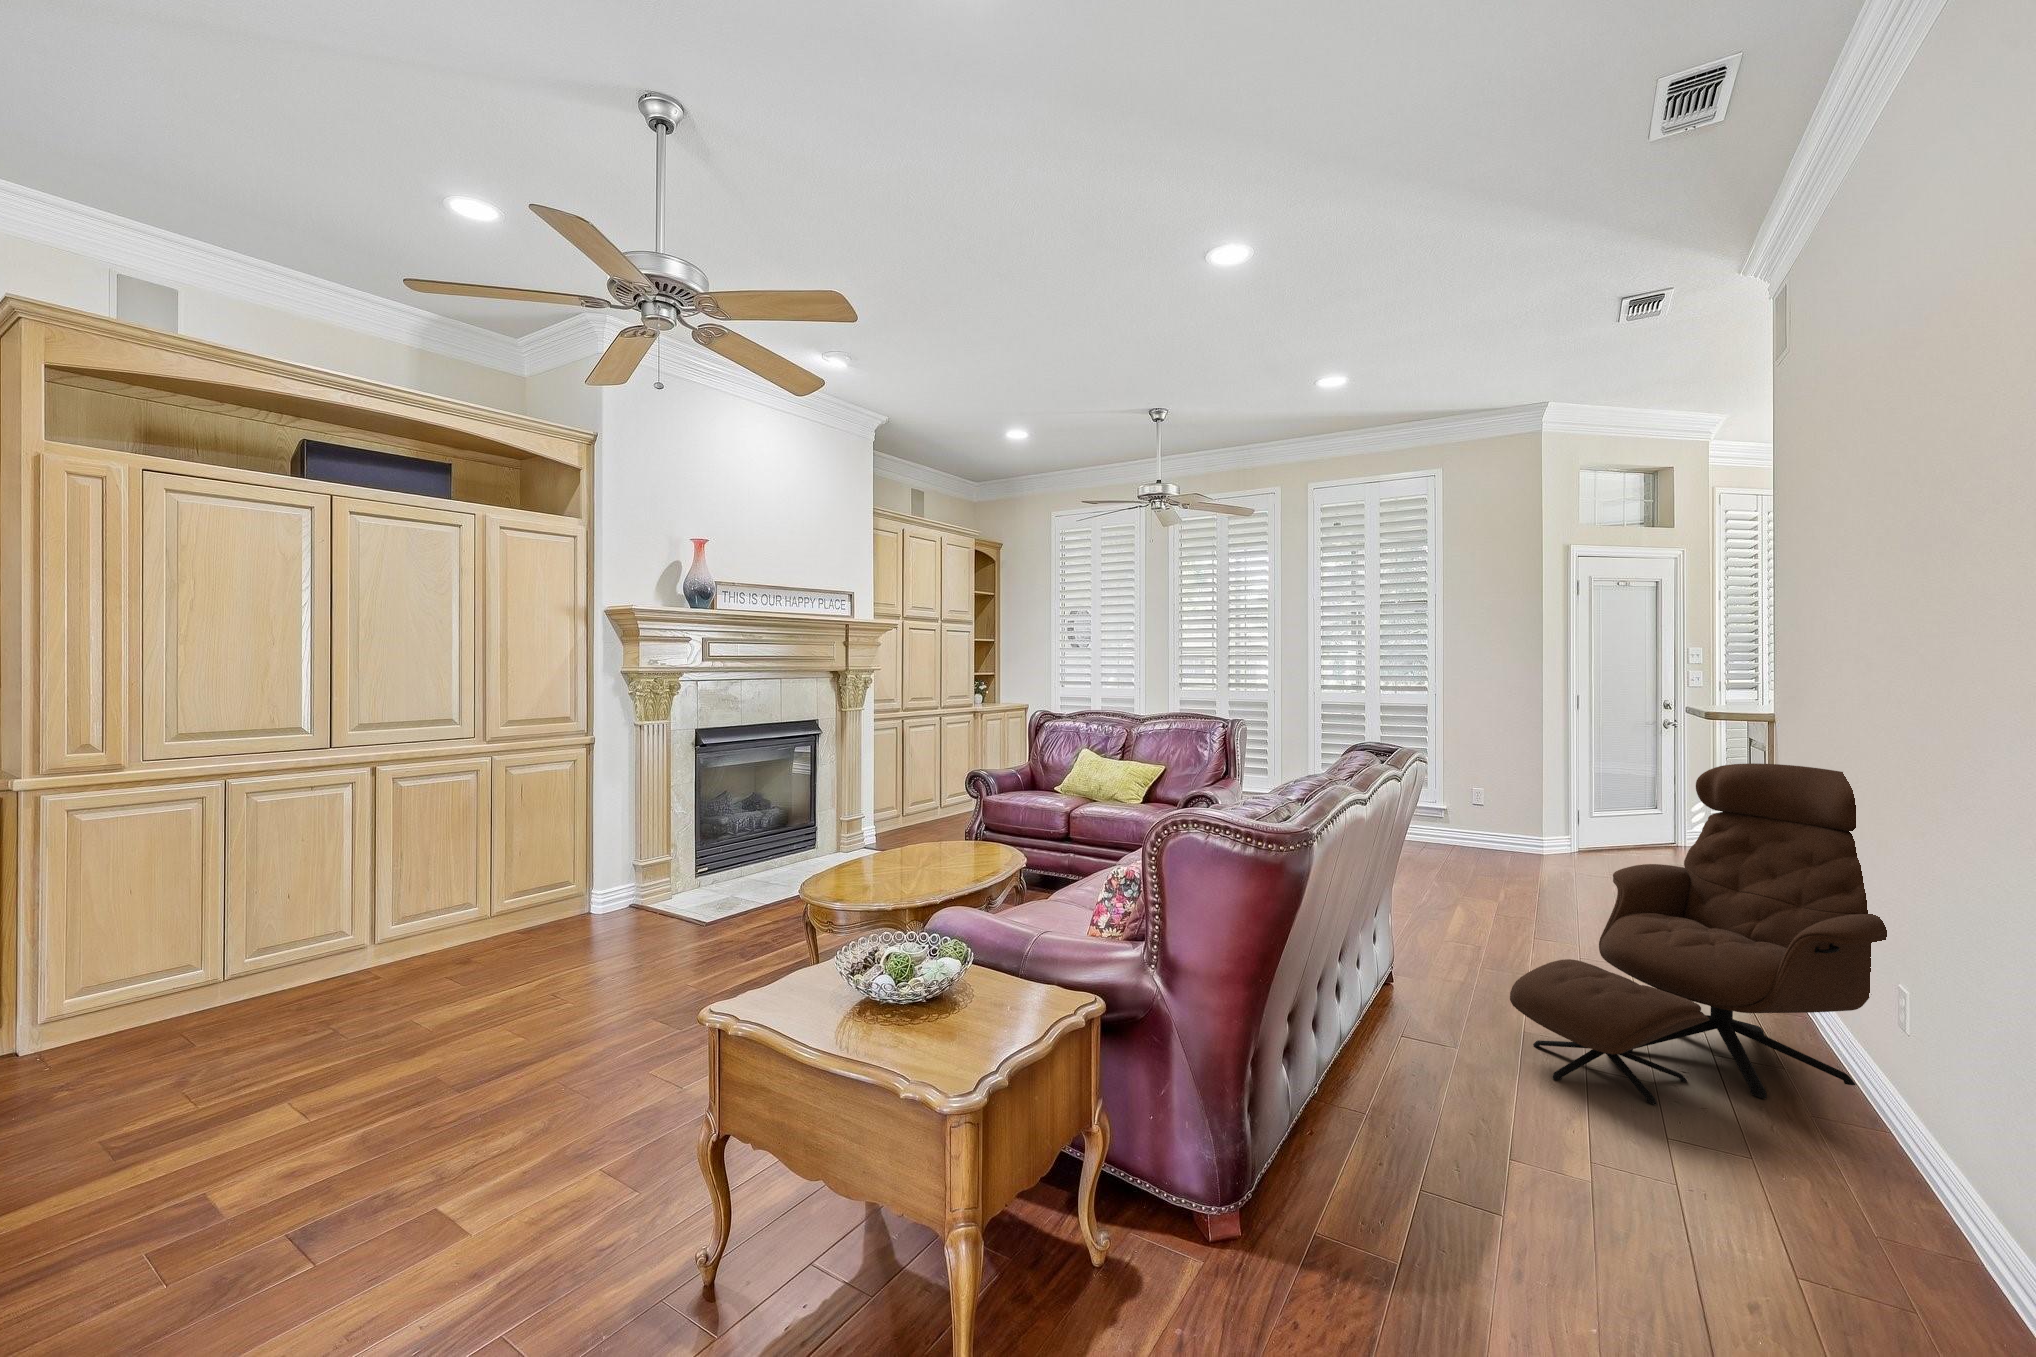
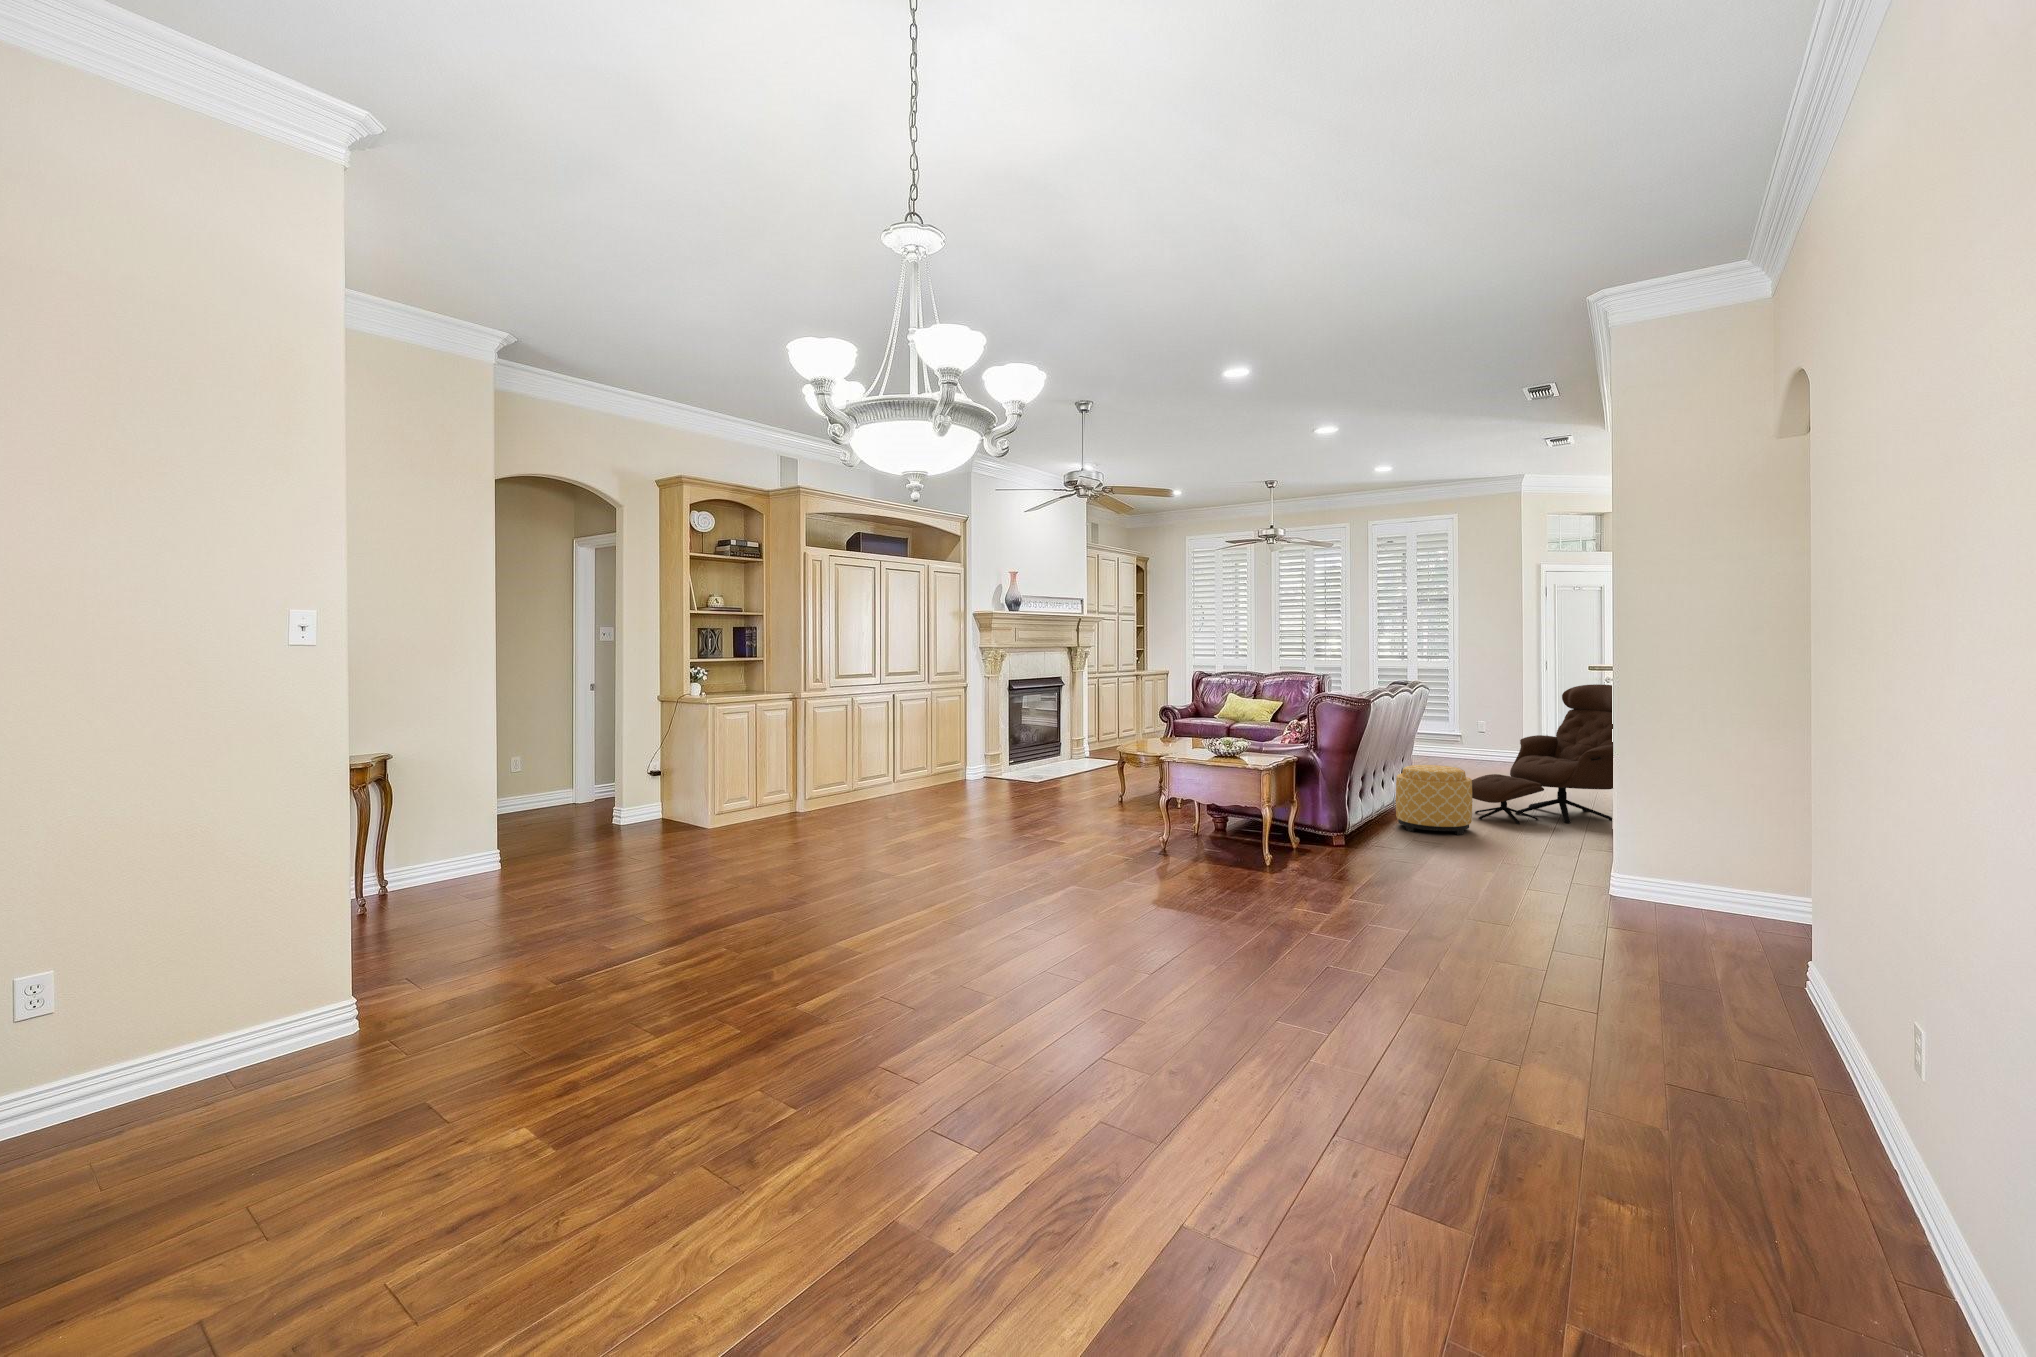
ottoman: none [1372,963,1564,1176] -> present [1396,765,1472,835]

